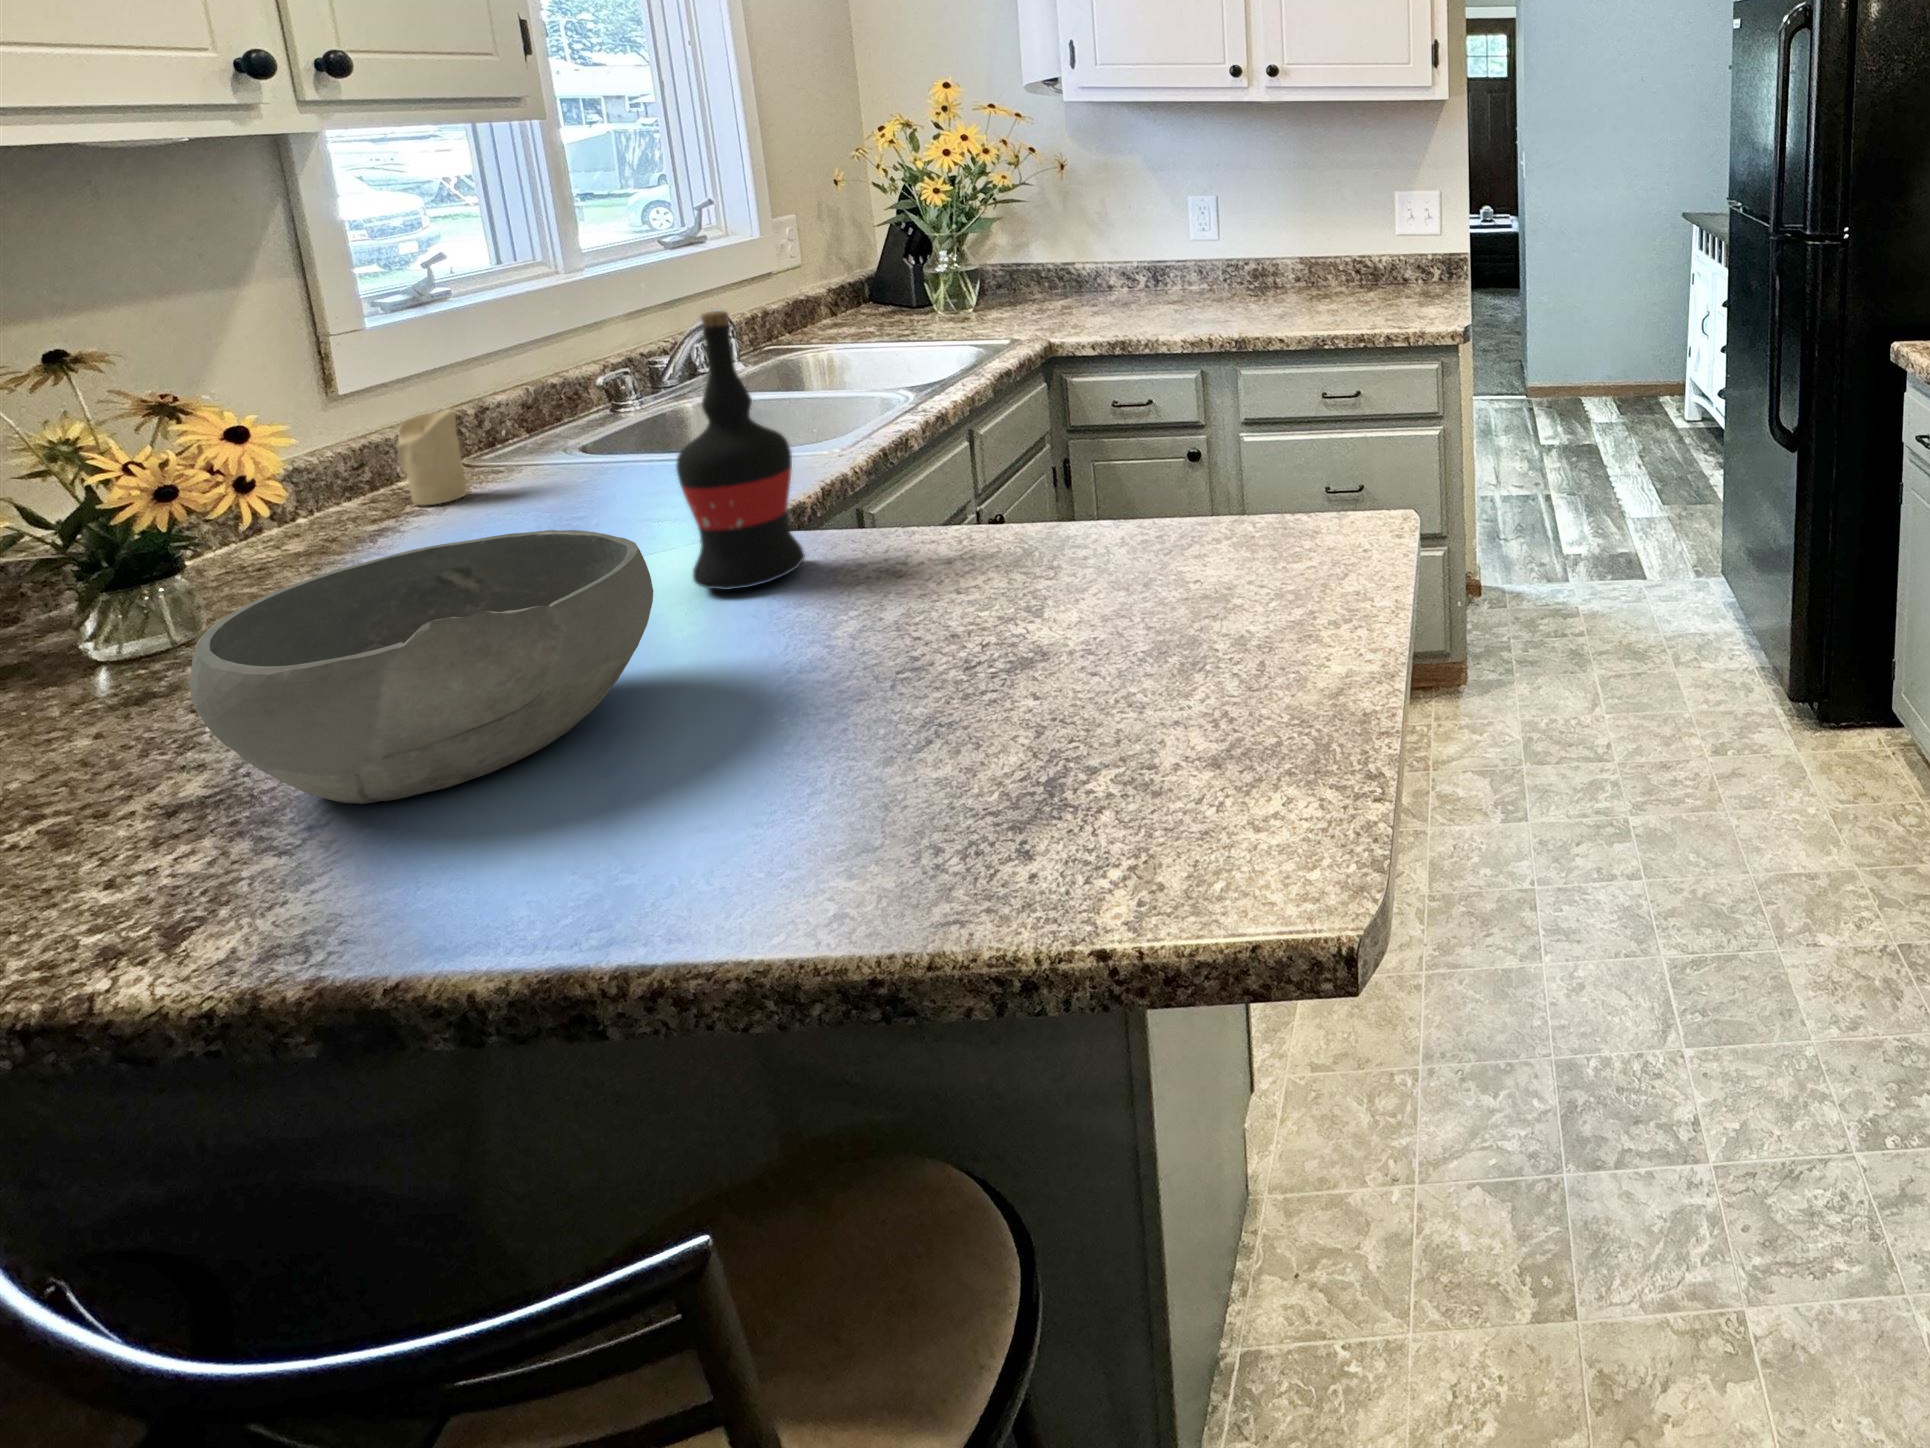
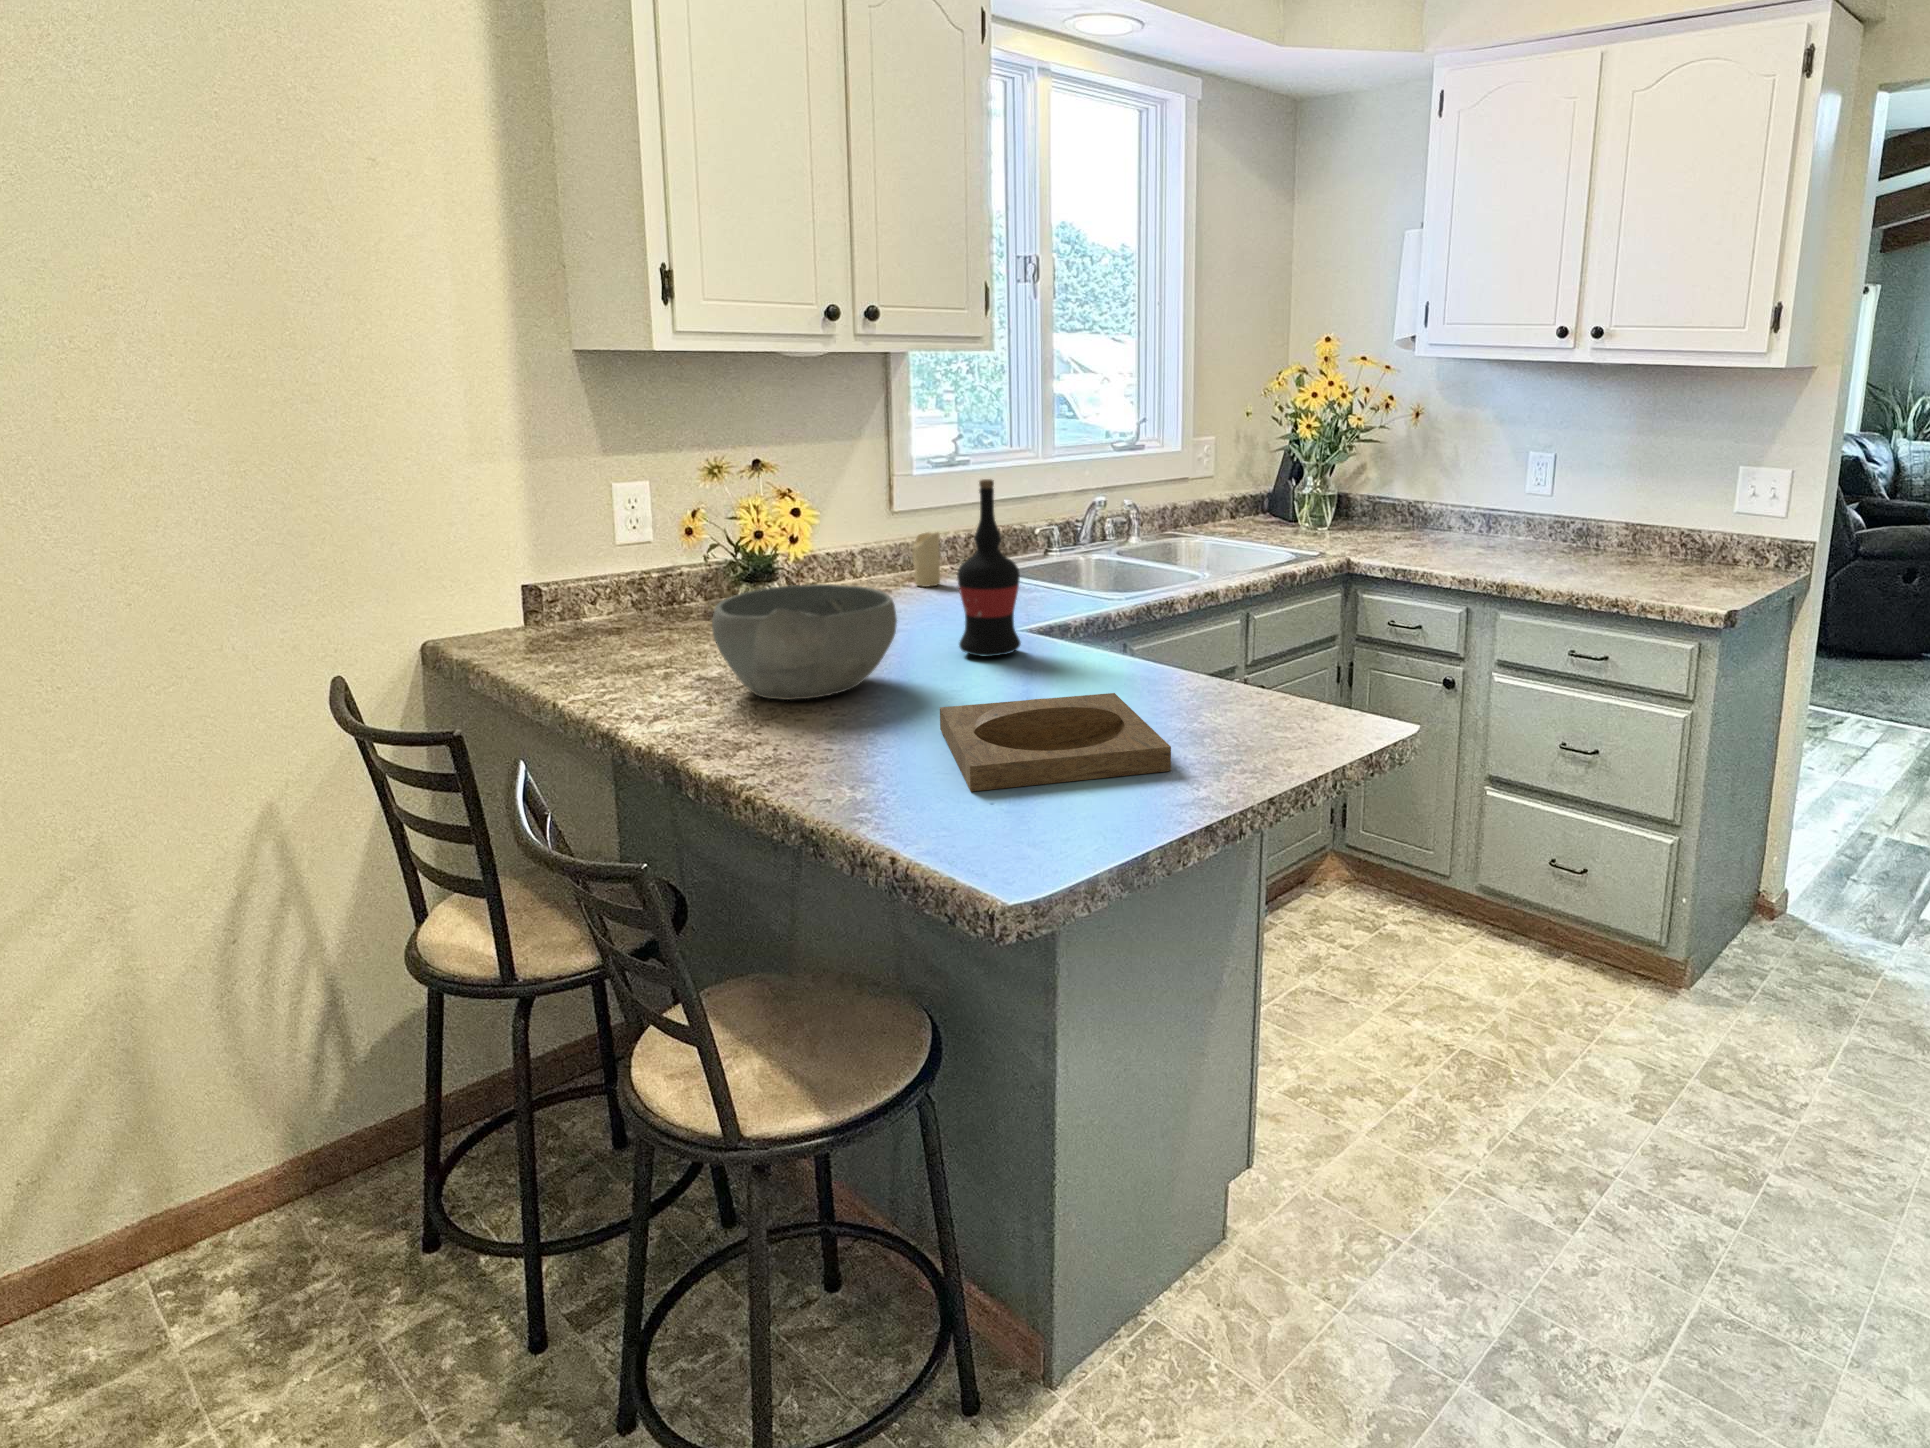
tray: none [861,578,1288,799] -> present [940,693,1171,791]

